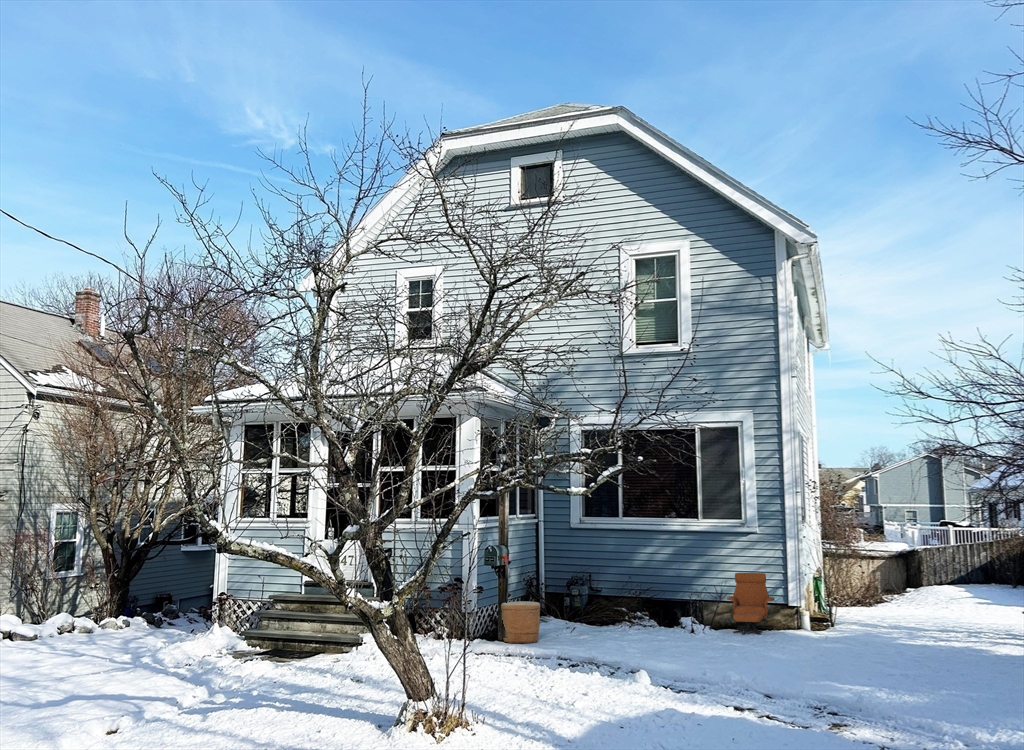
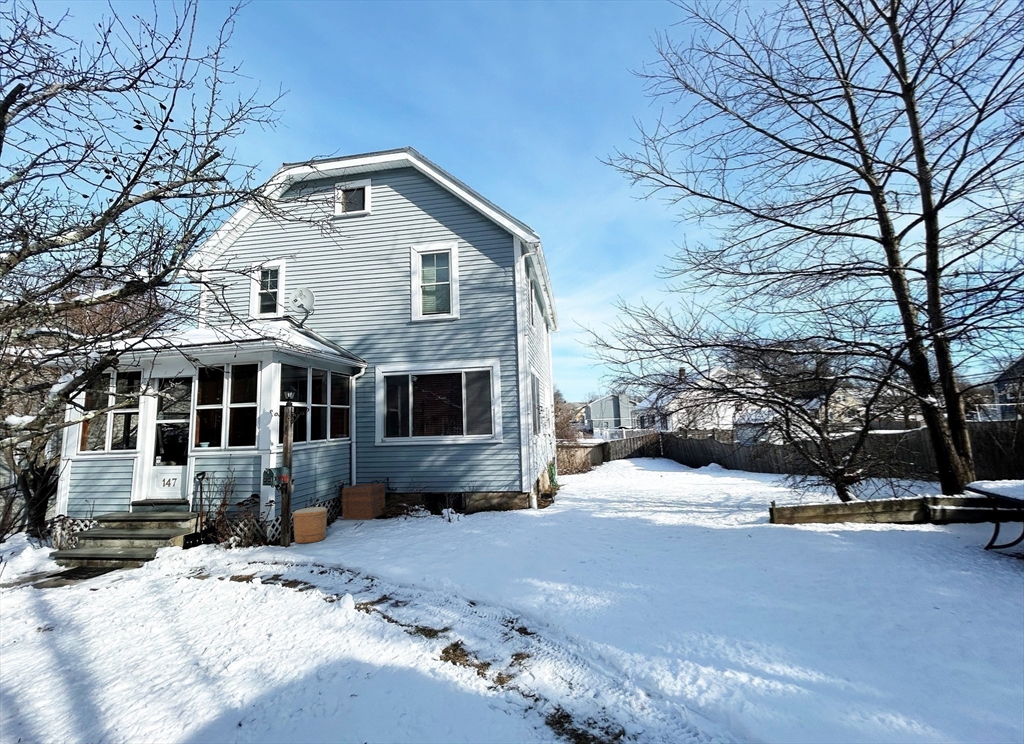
lounge chair: present [727,573,774,635] -> none [481,472,513,519]
wooden crate: none [536,581,589,628] -> present [342,484,385,520]

